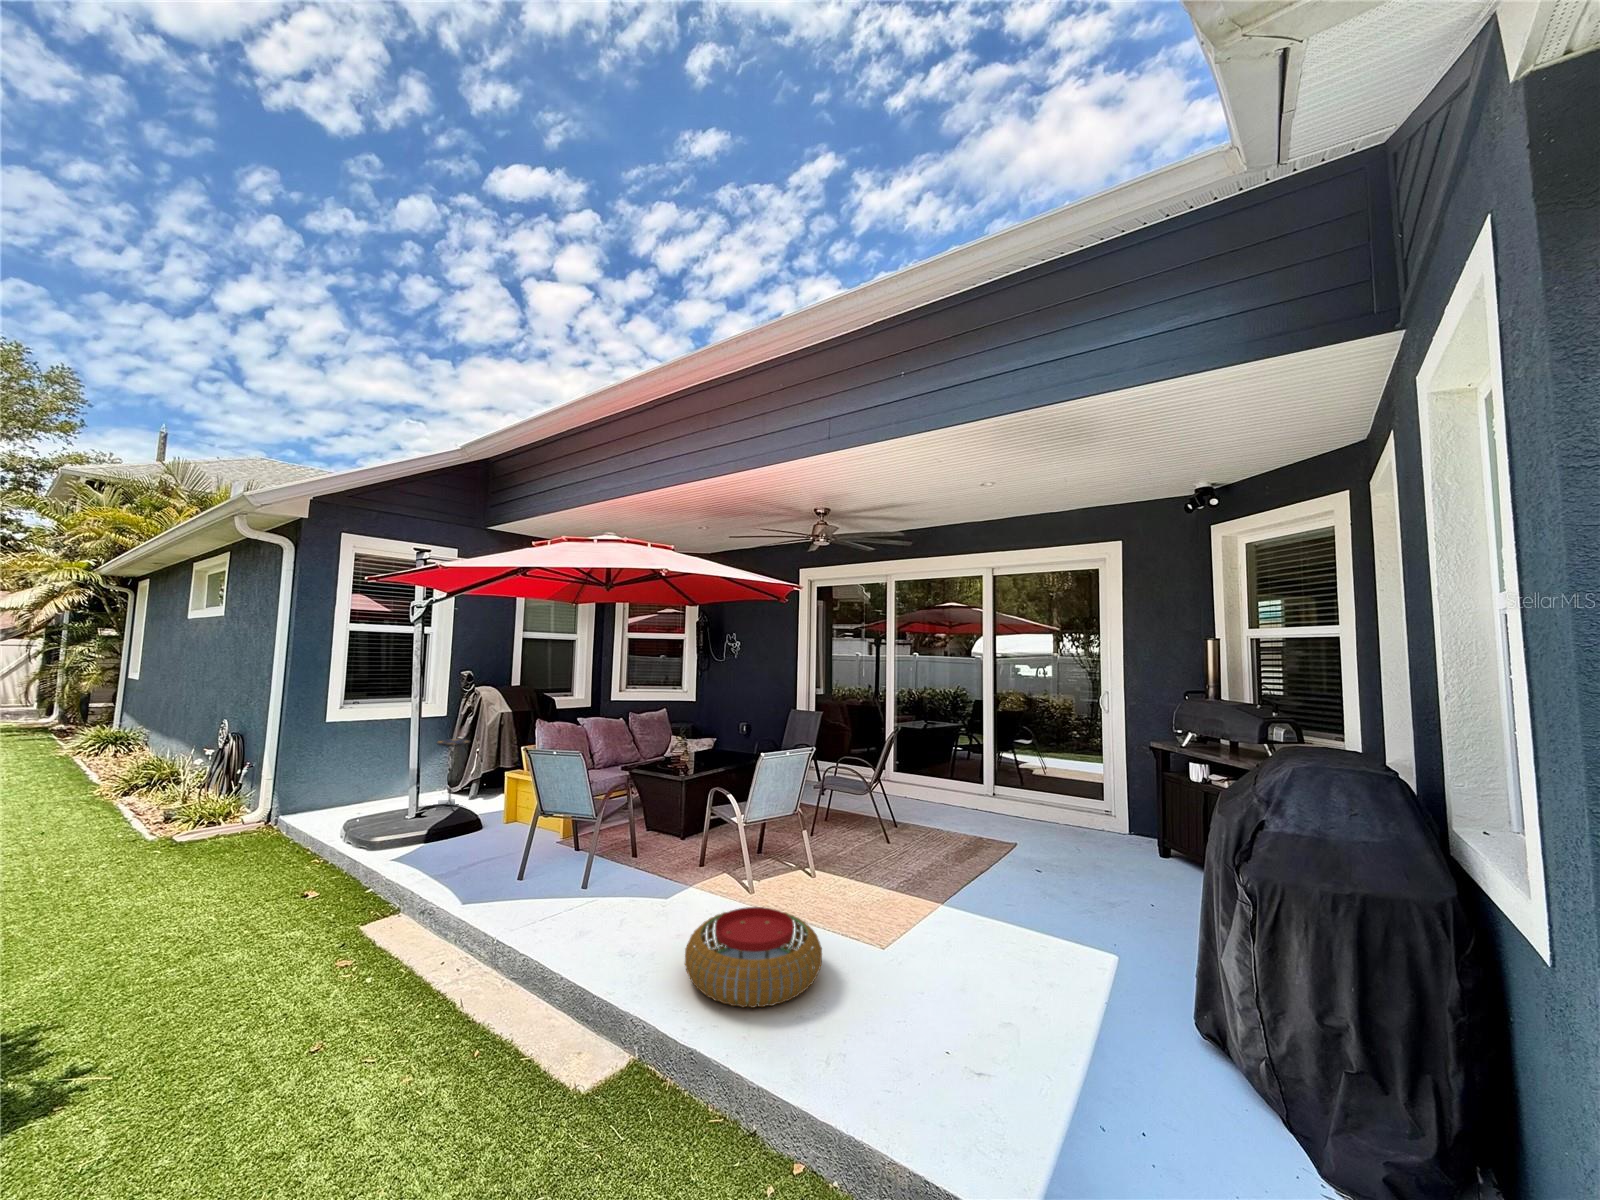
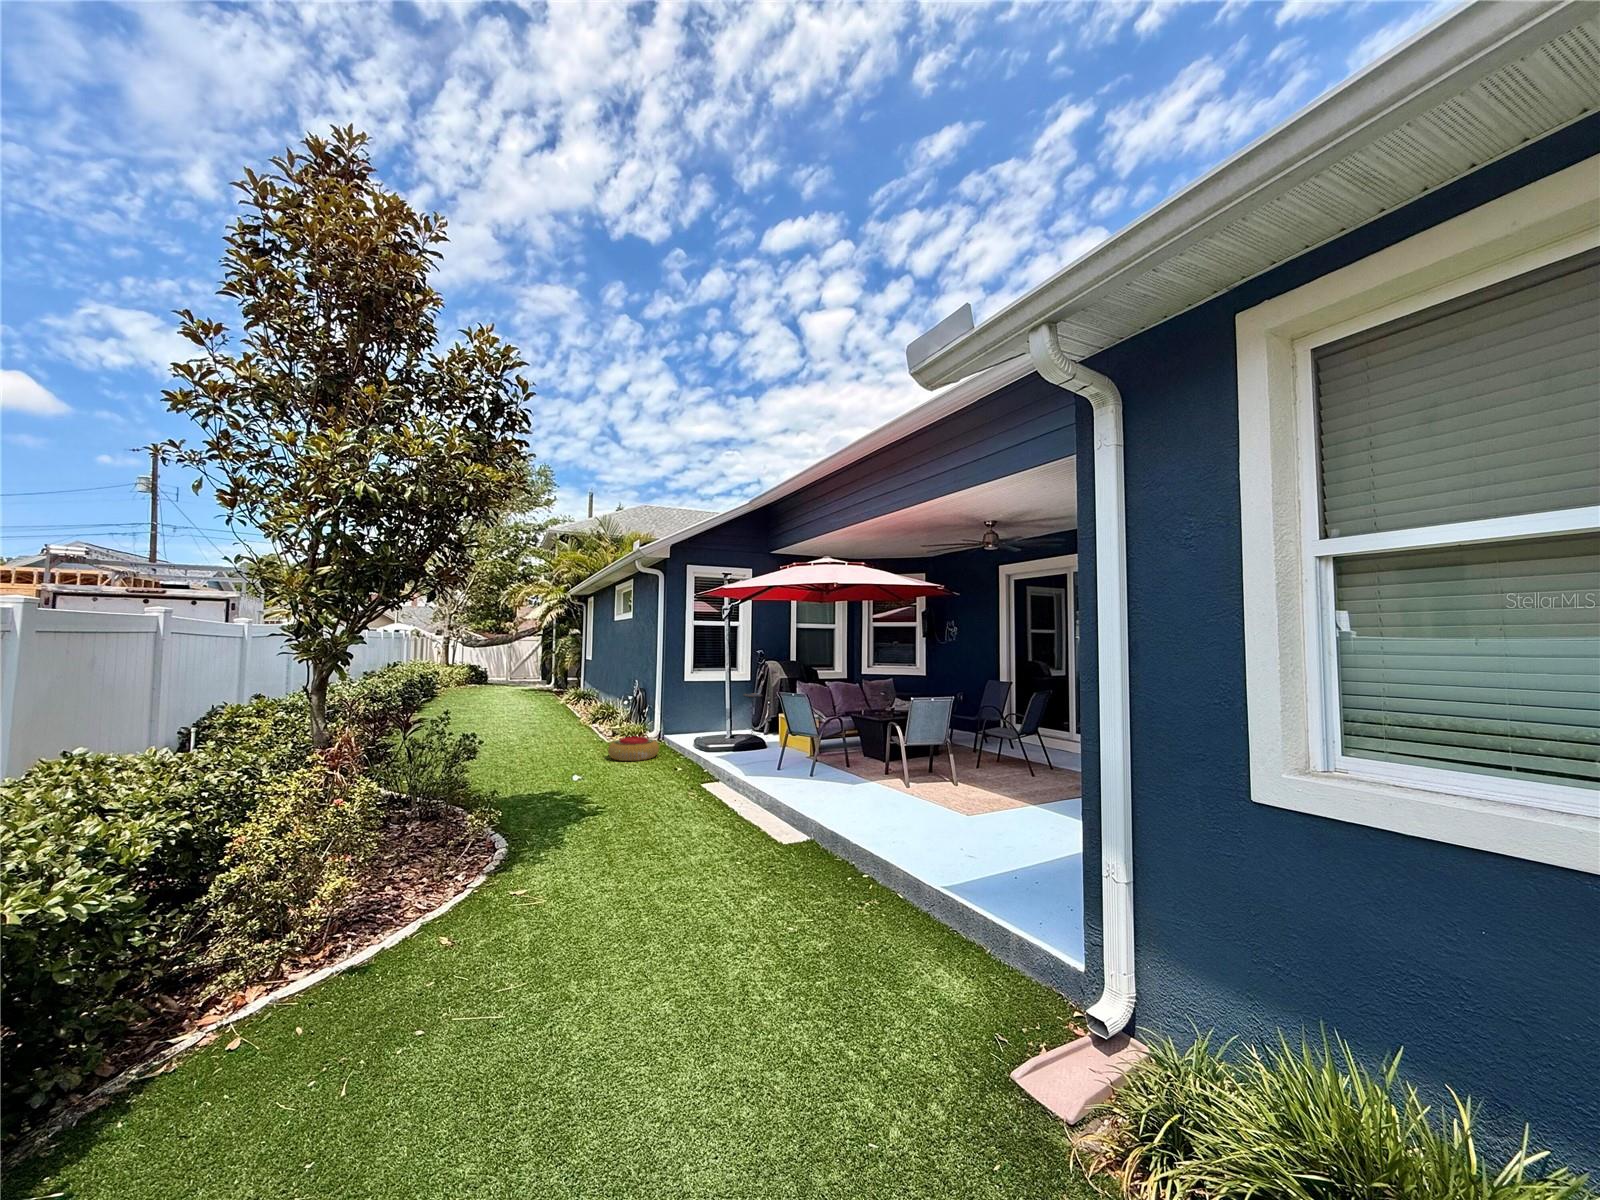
pouf: present [685,907,822,1008] -> present [608,736,659,761]

